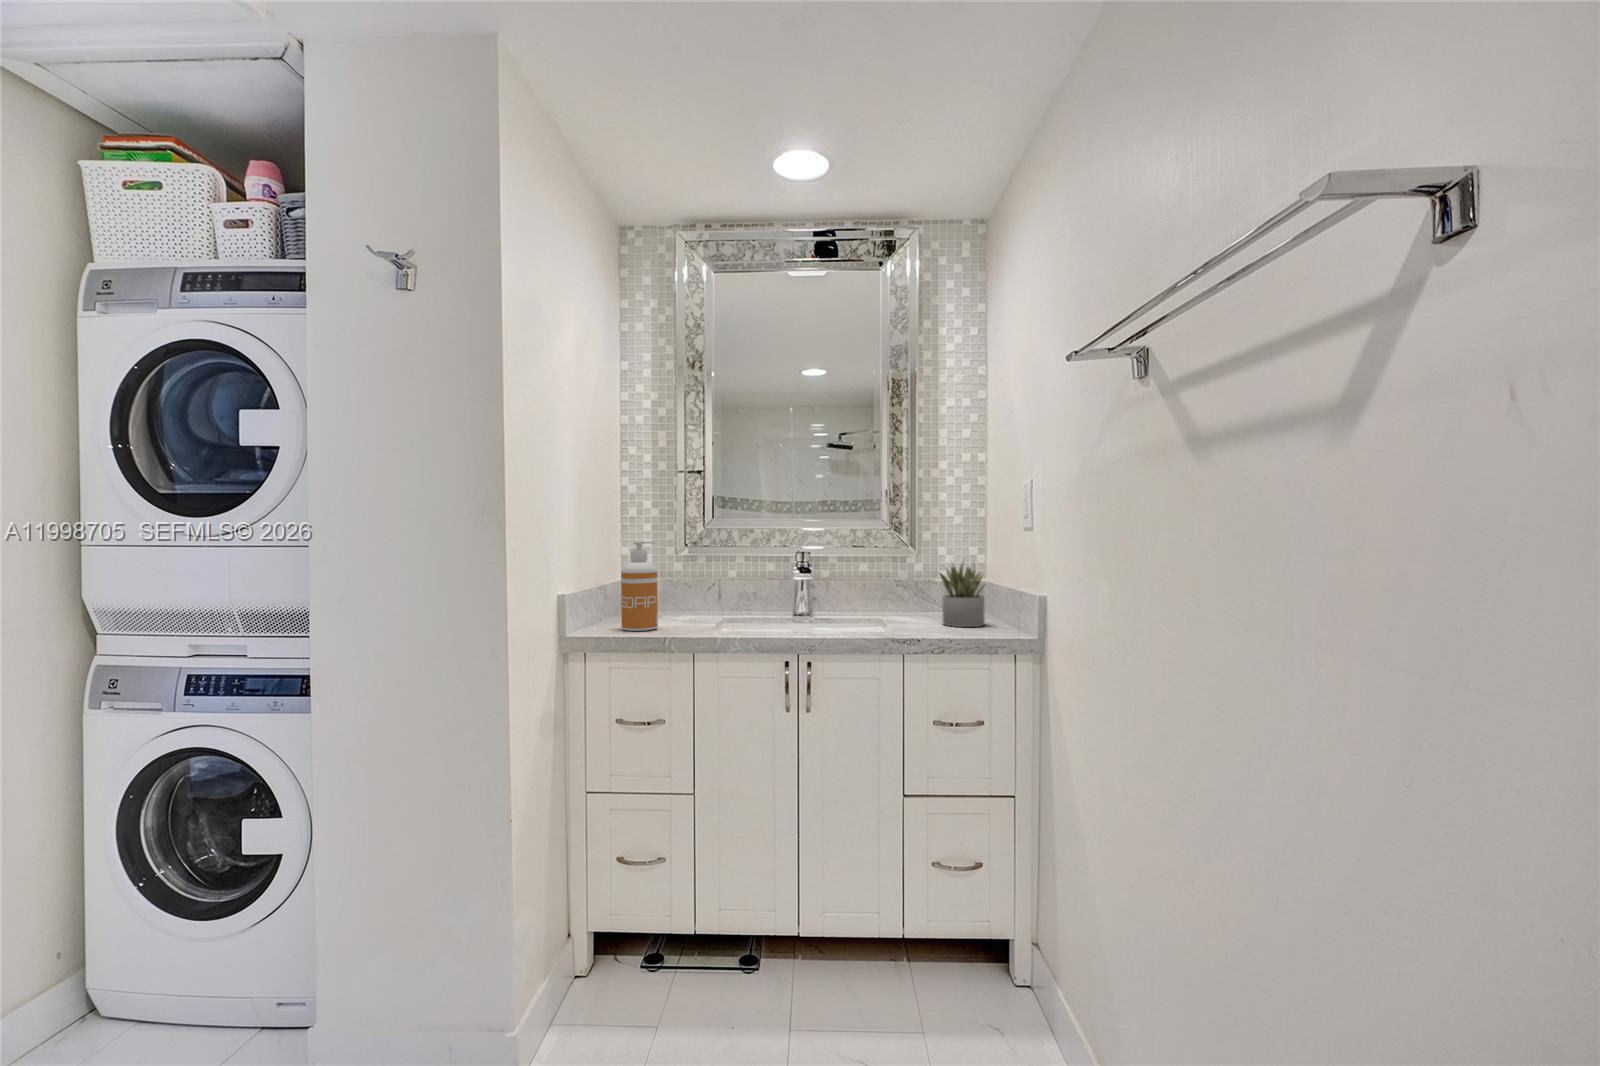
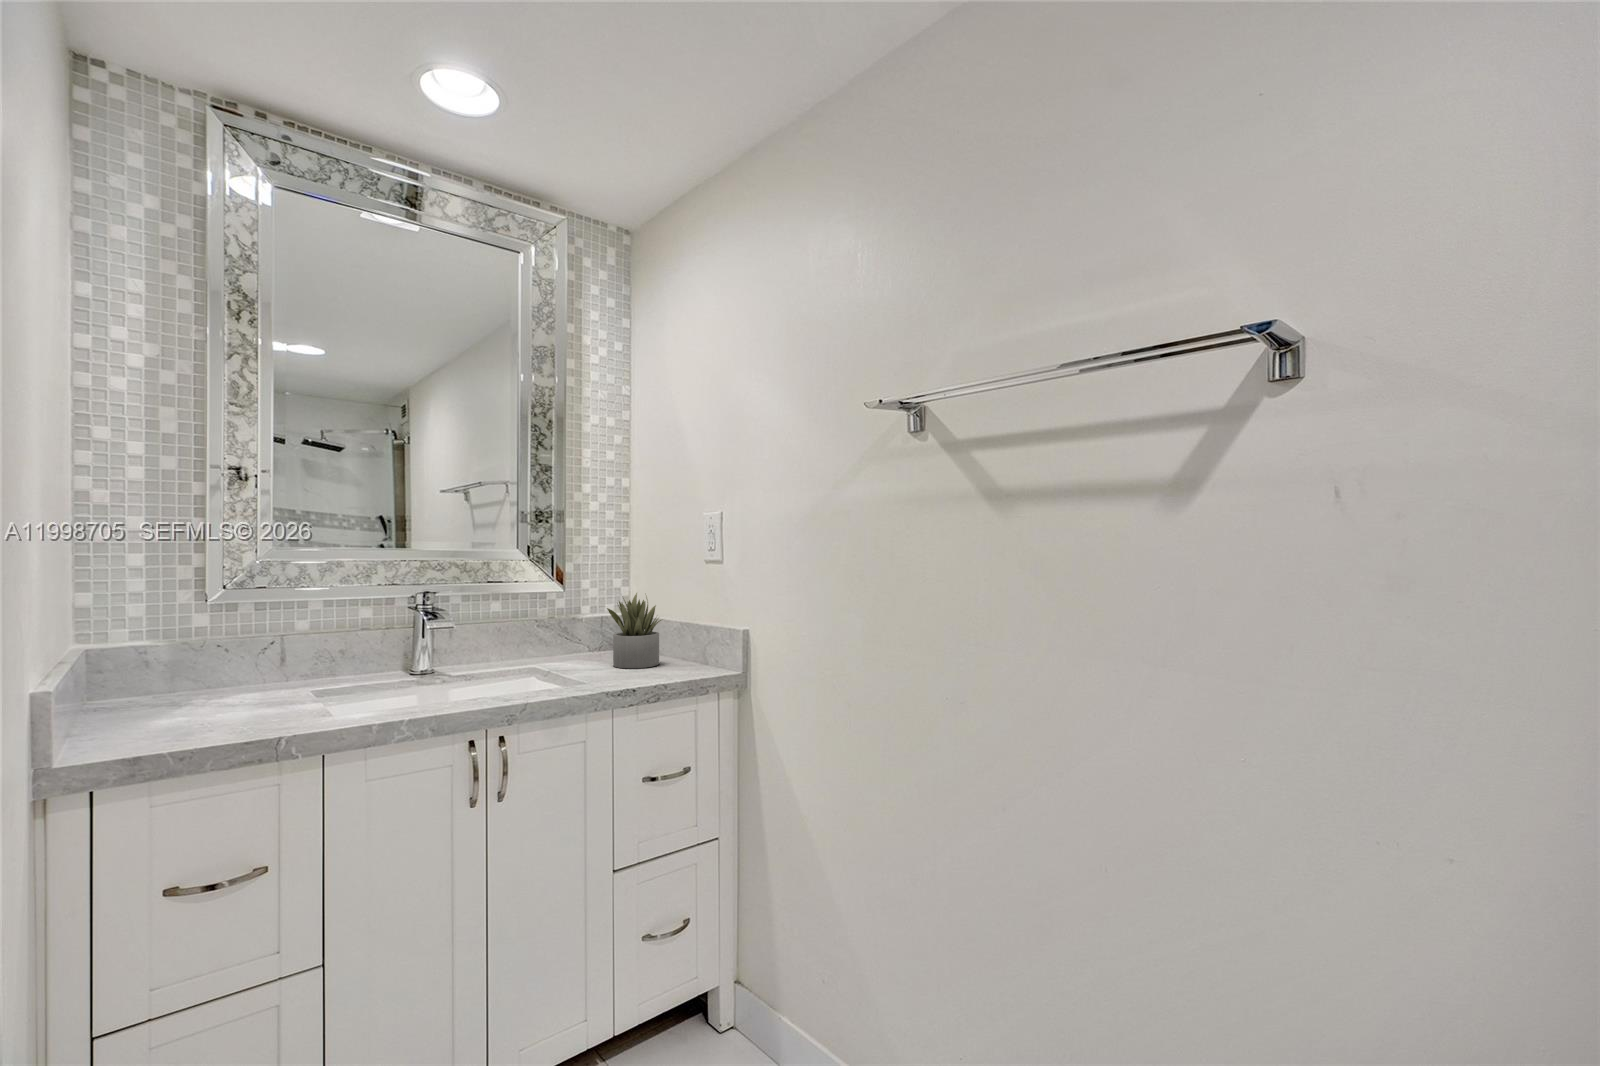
soap dispenser: present [621,541,658,631] -> none [152,585,227,736]

